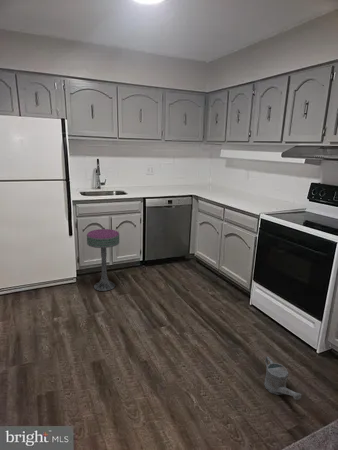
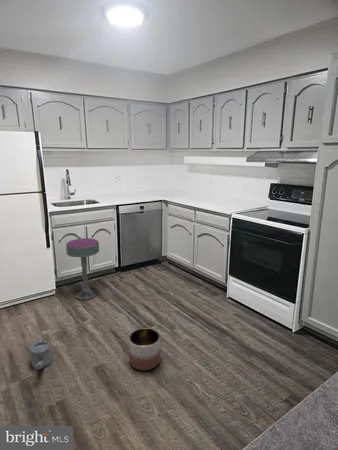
planter: none [130,328,162,371] -> present [129,328,160,370]
watering can: present [264,357,301,400] -> present [30,337,52,369]

